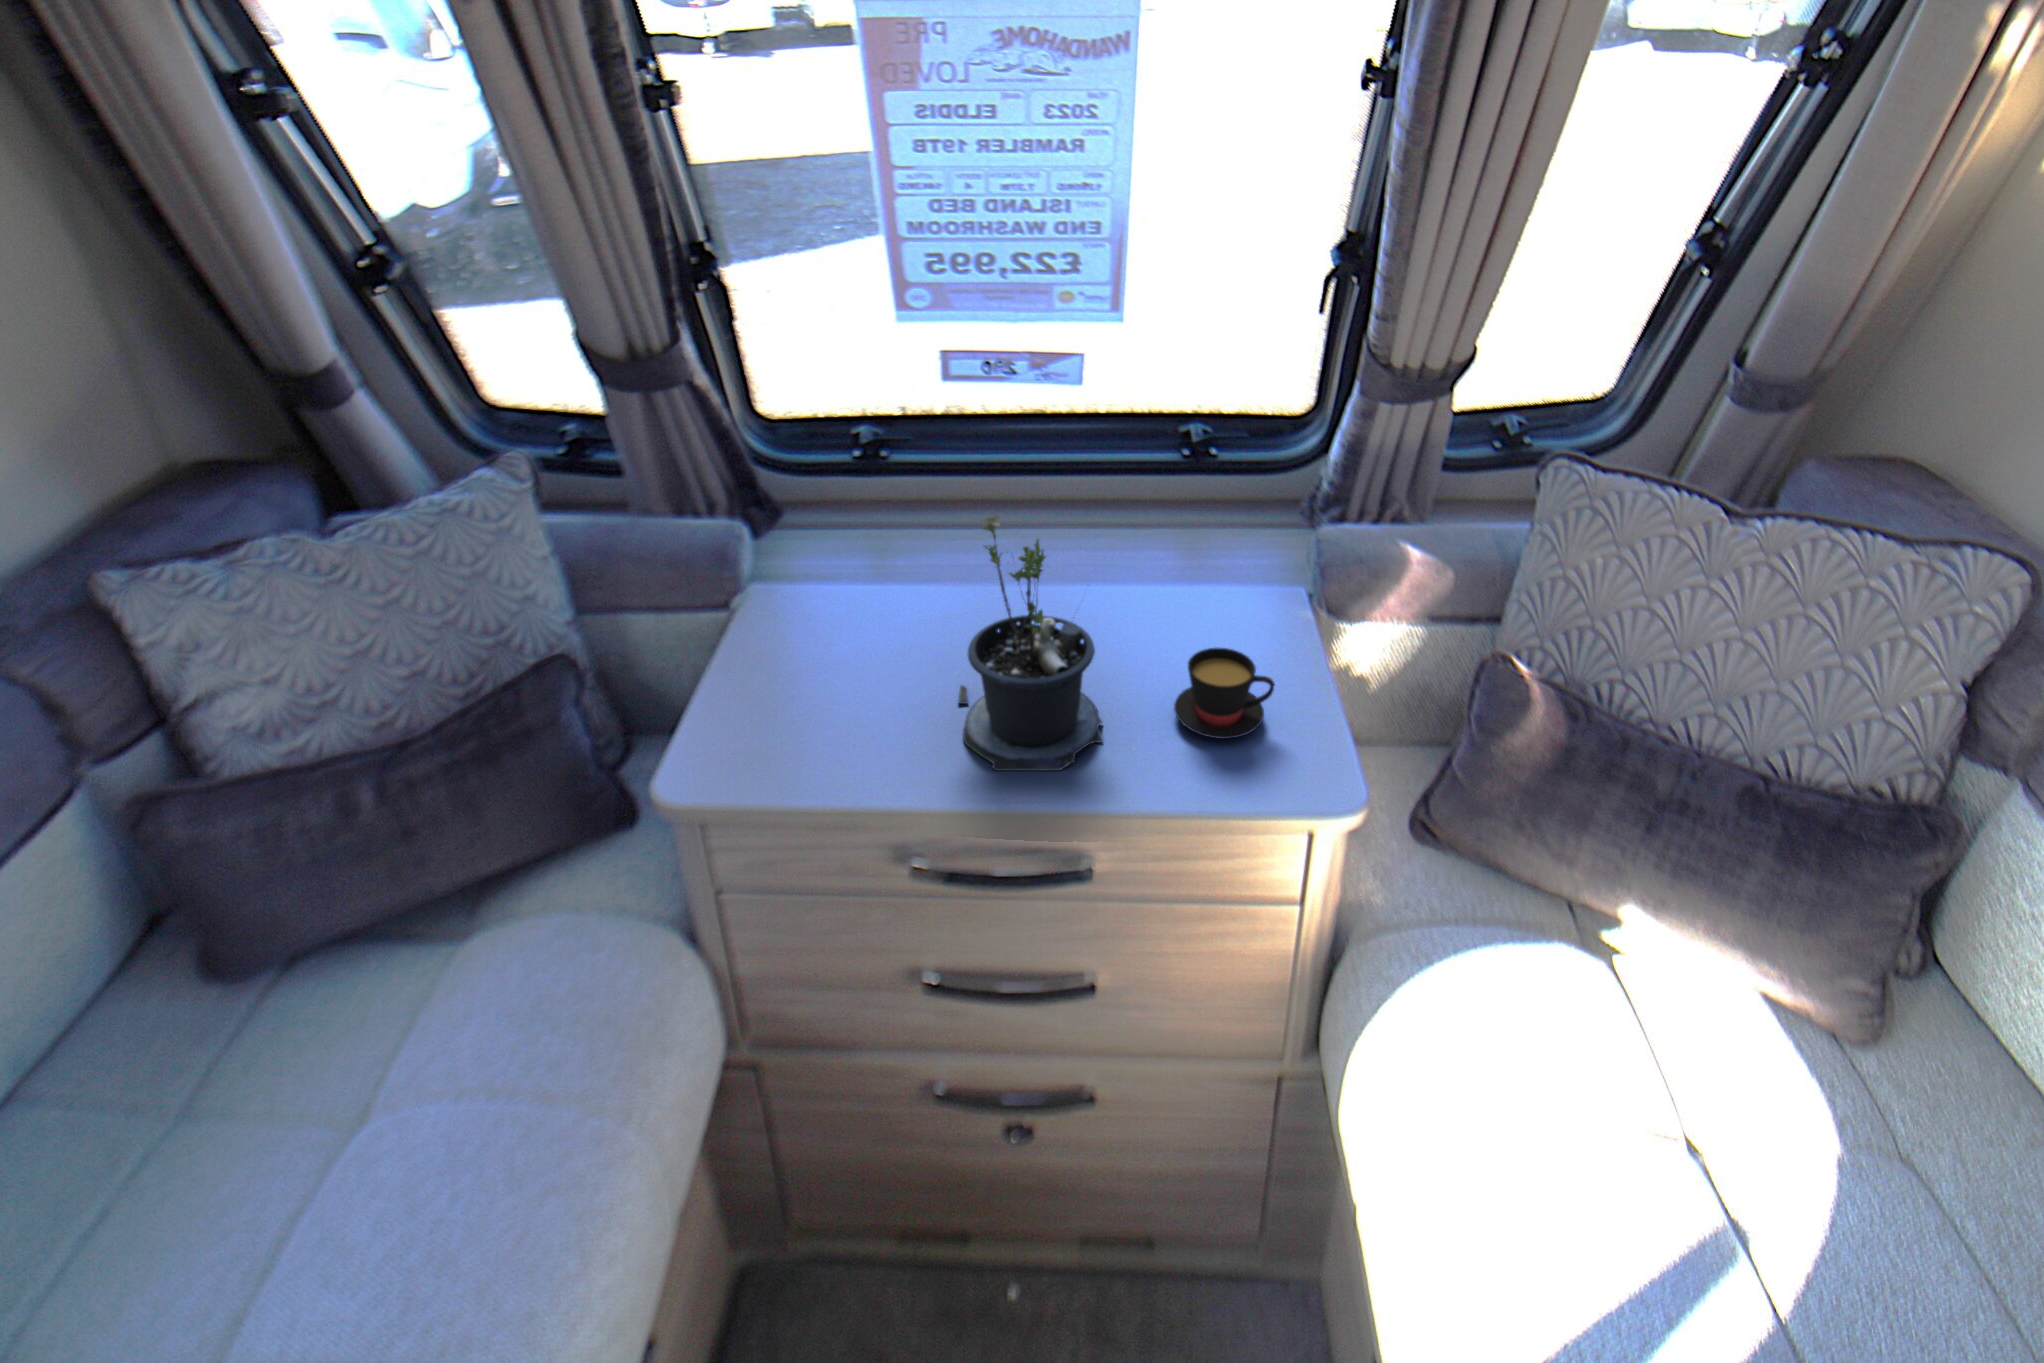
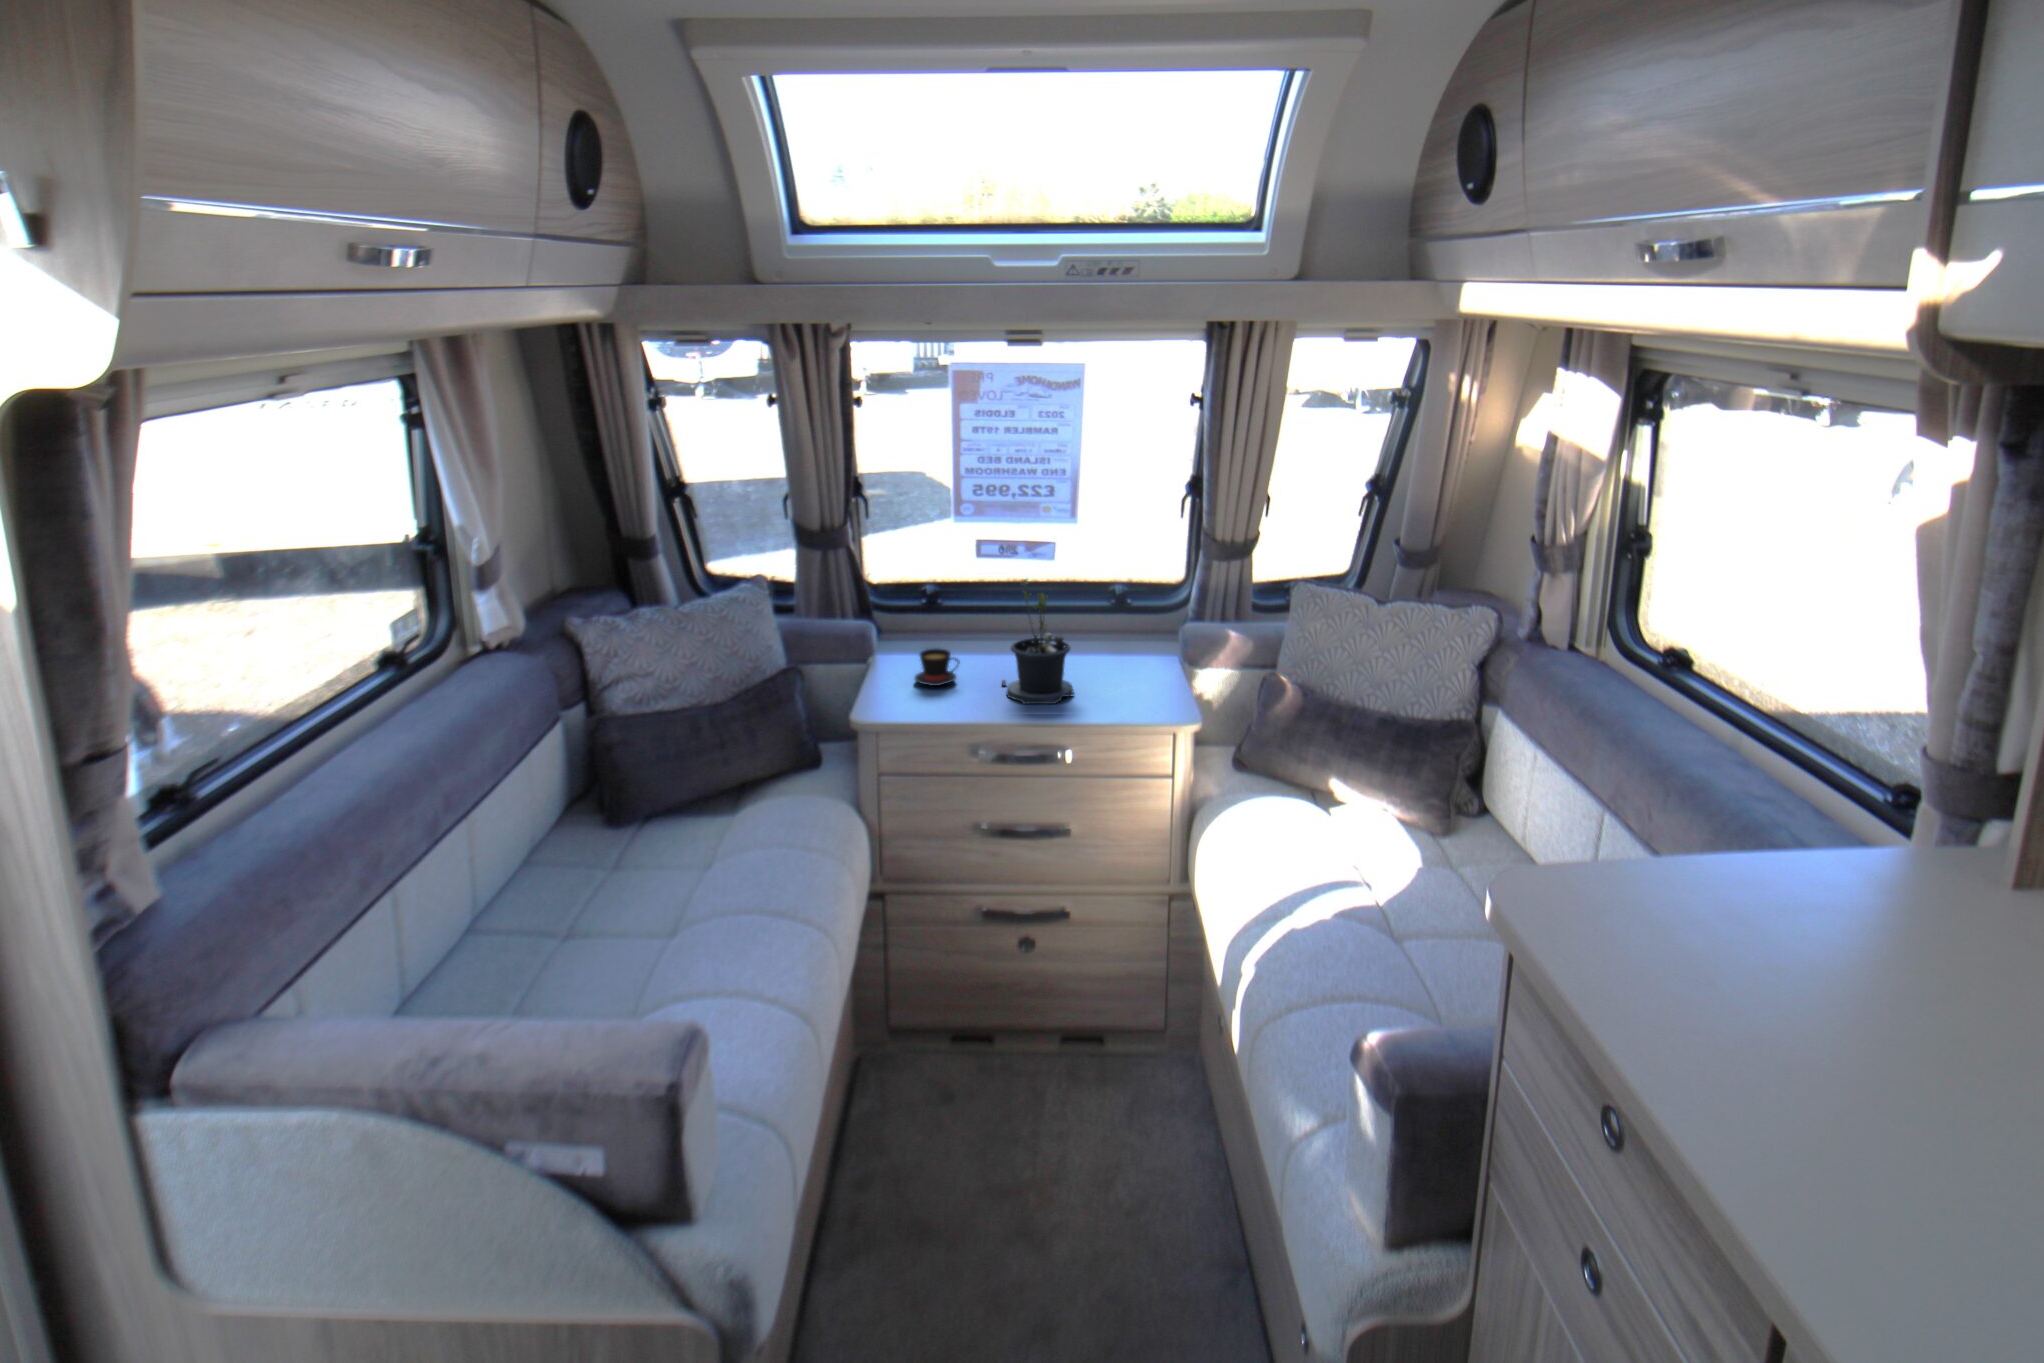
teacup: present [1174,648,1274,739] -> present [915,648,960,686]

